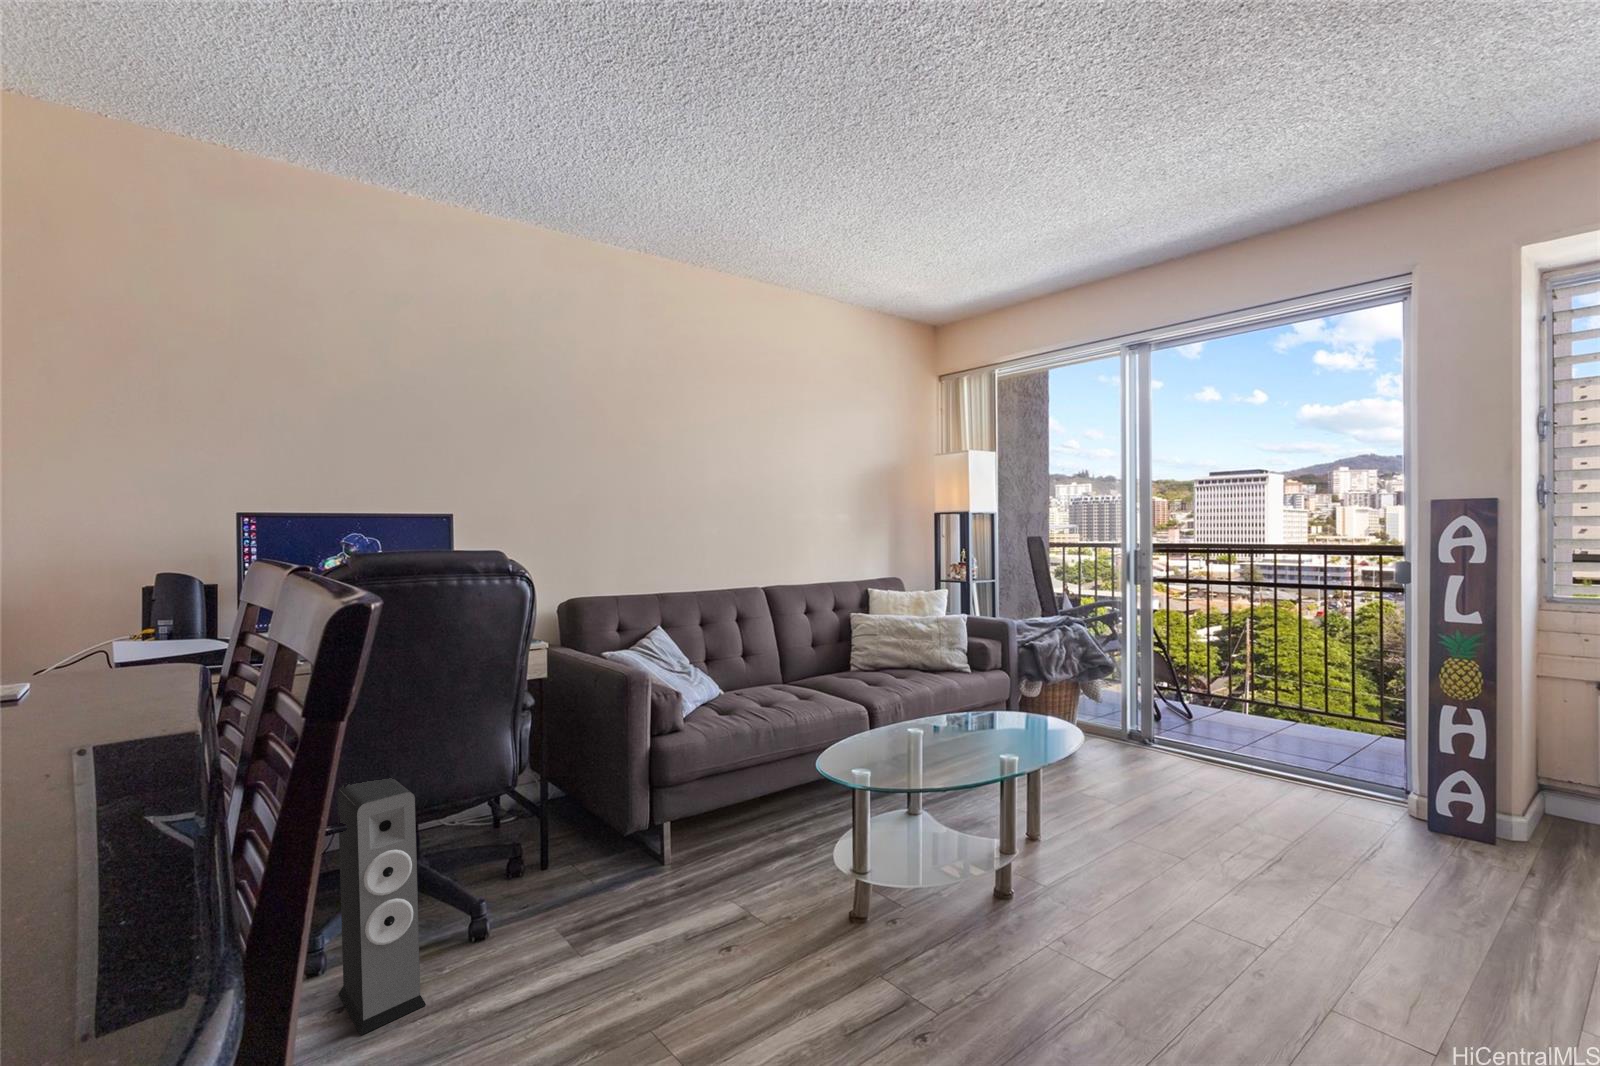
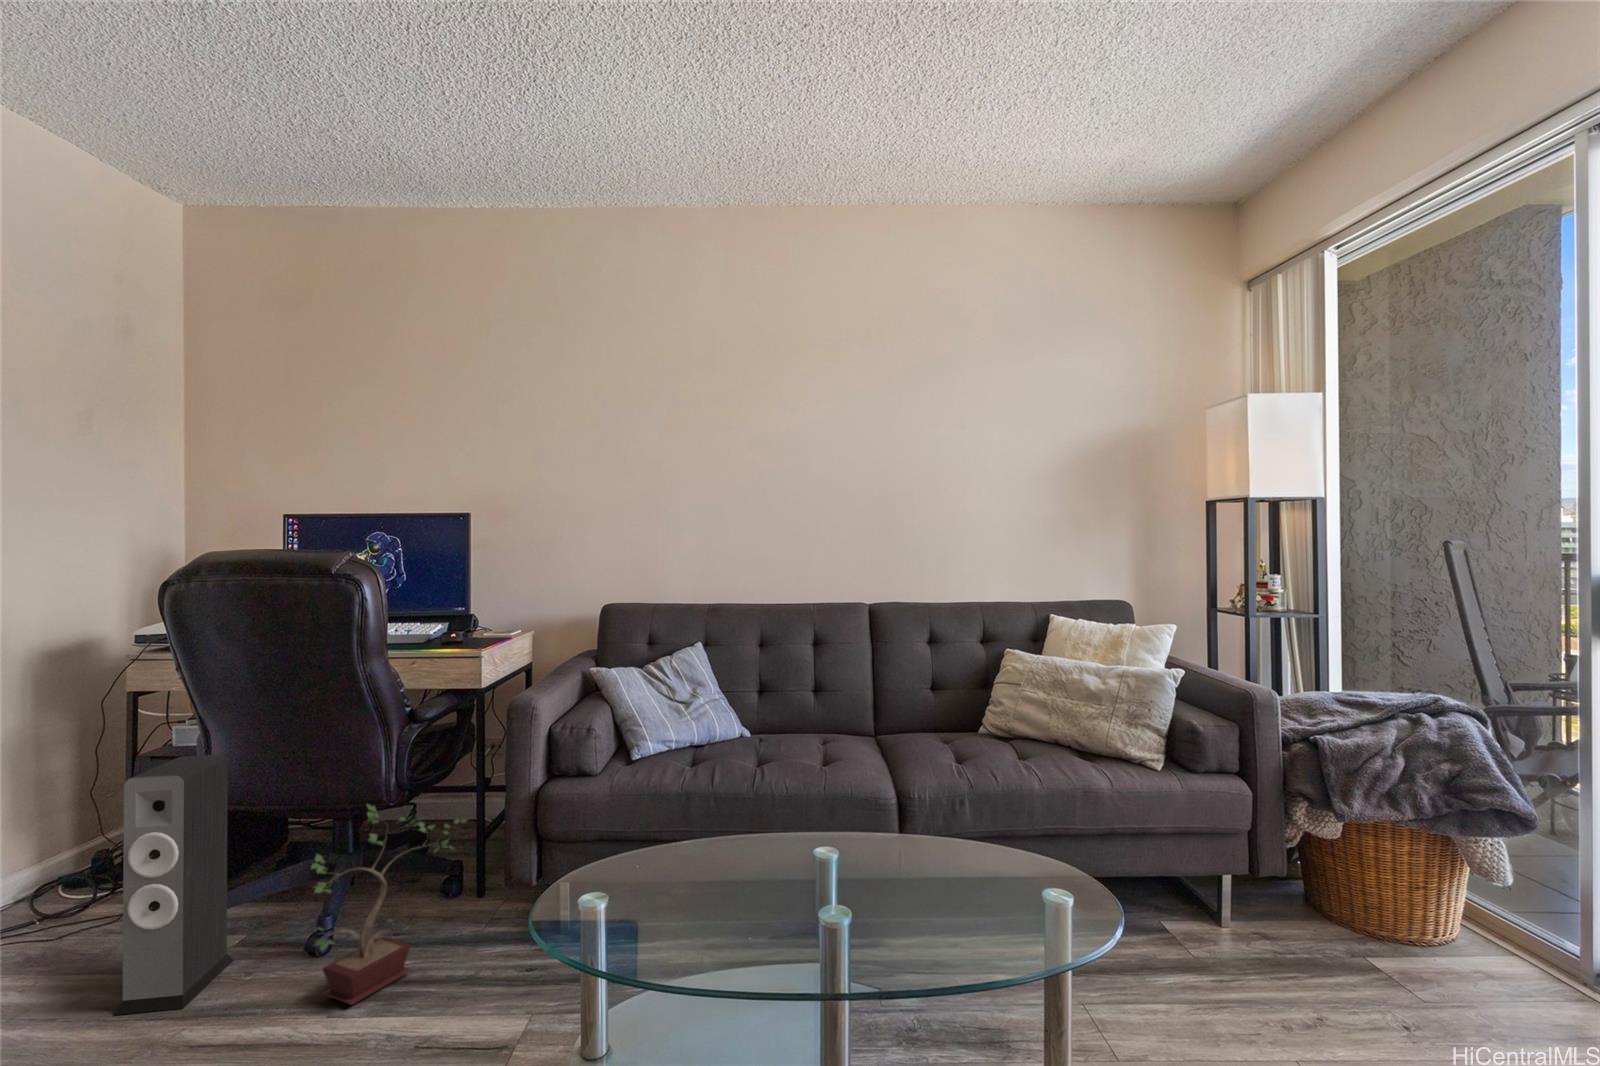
potted plant: none [548,784,607,949] -> present [311,804,467,1005]

